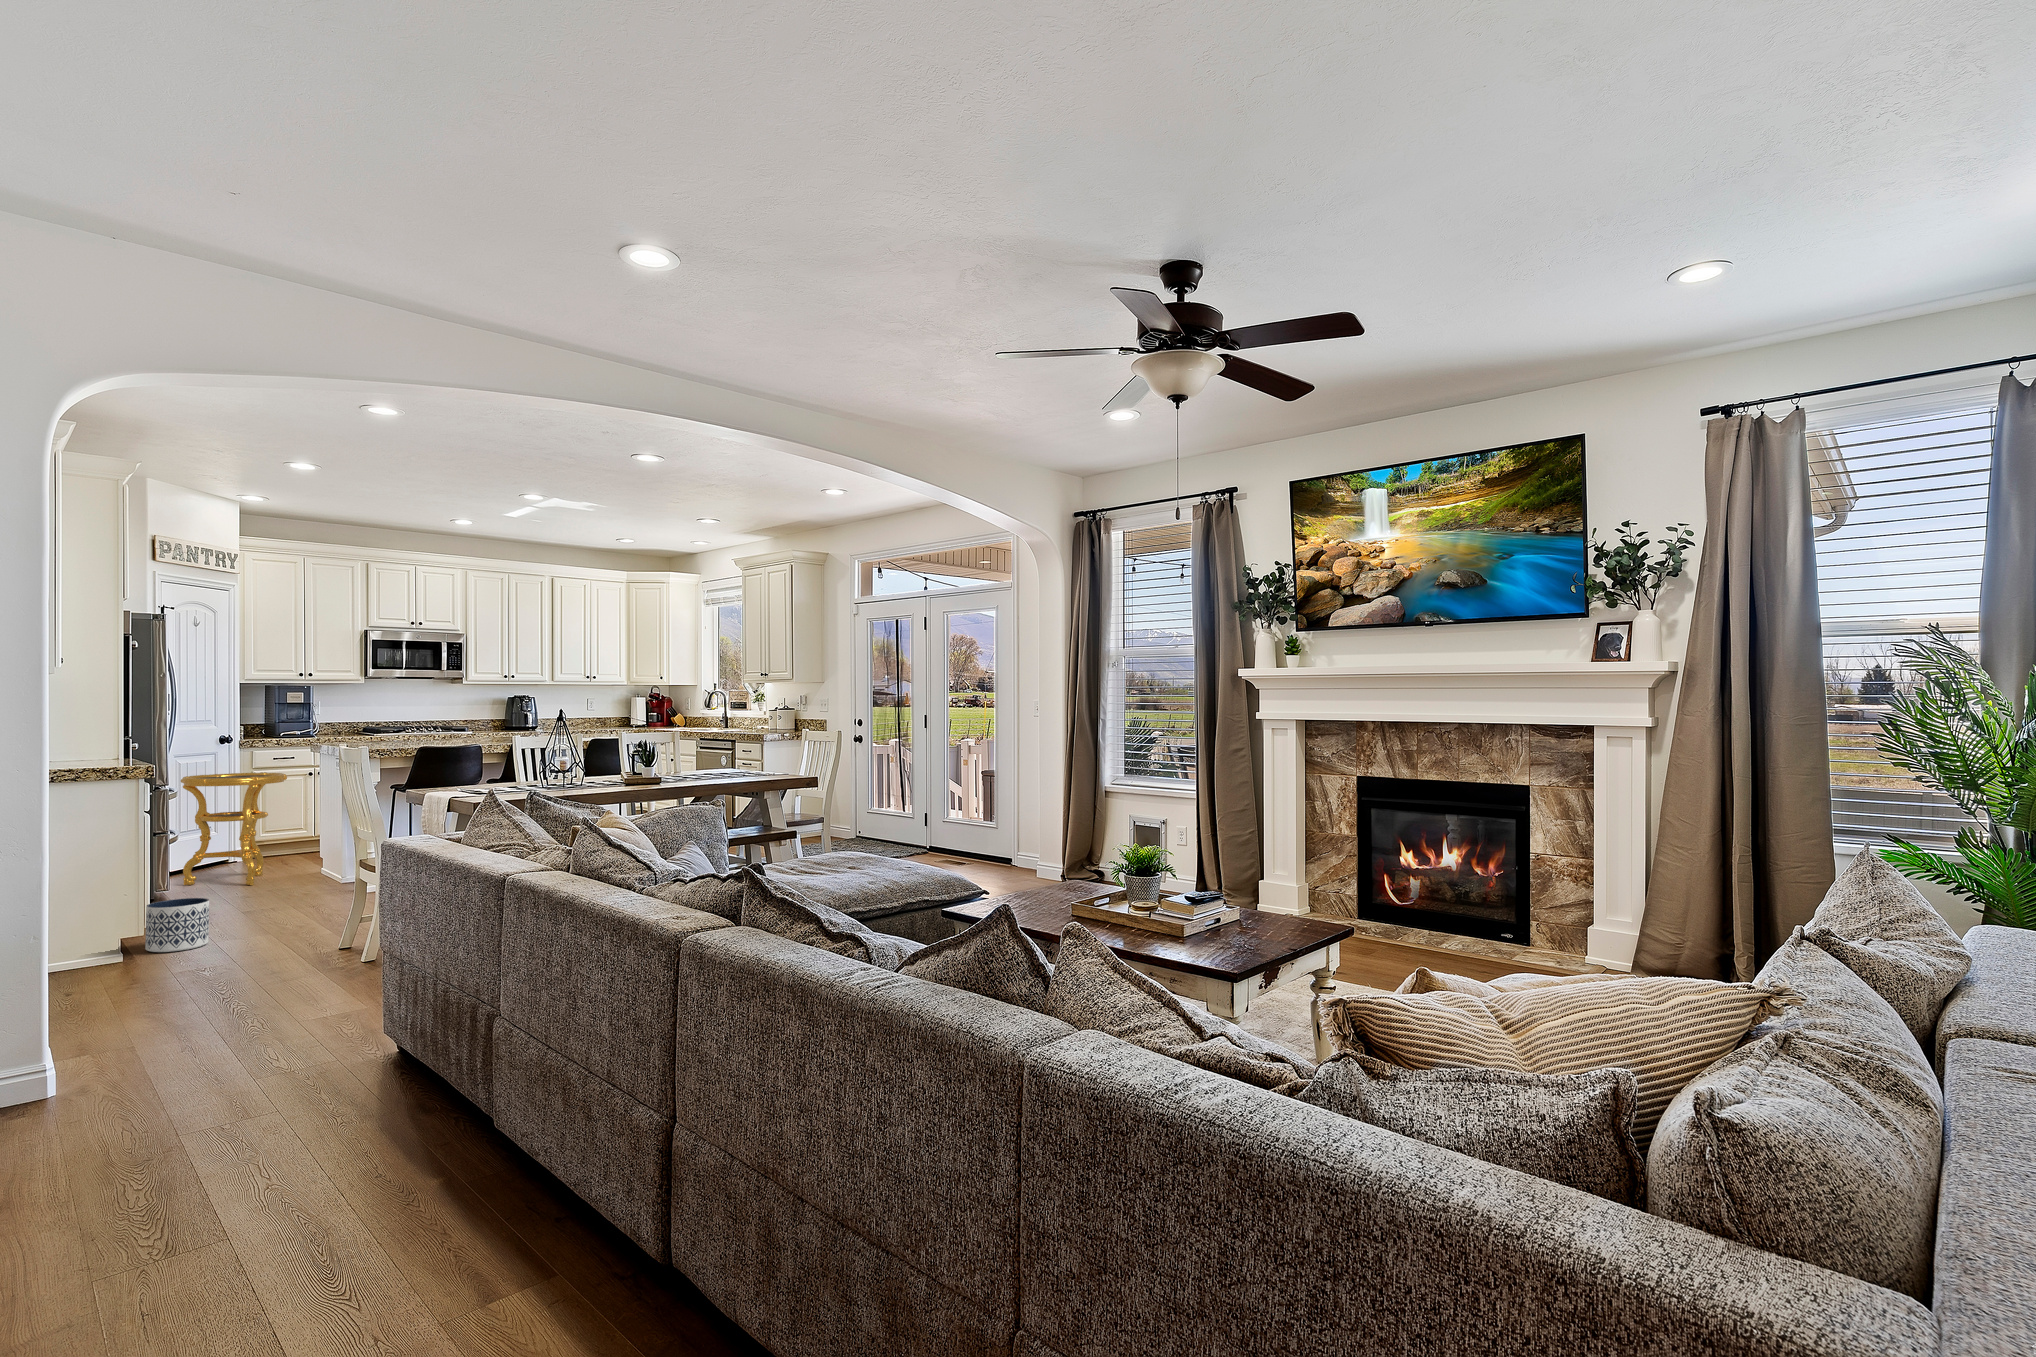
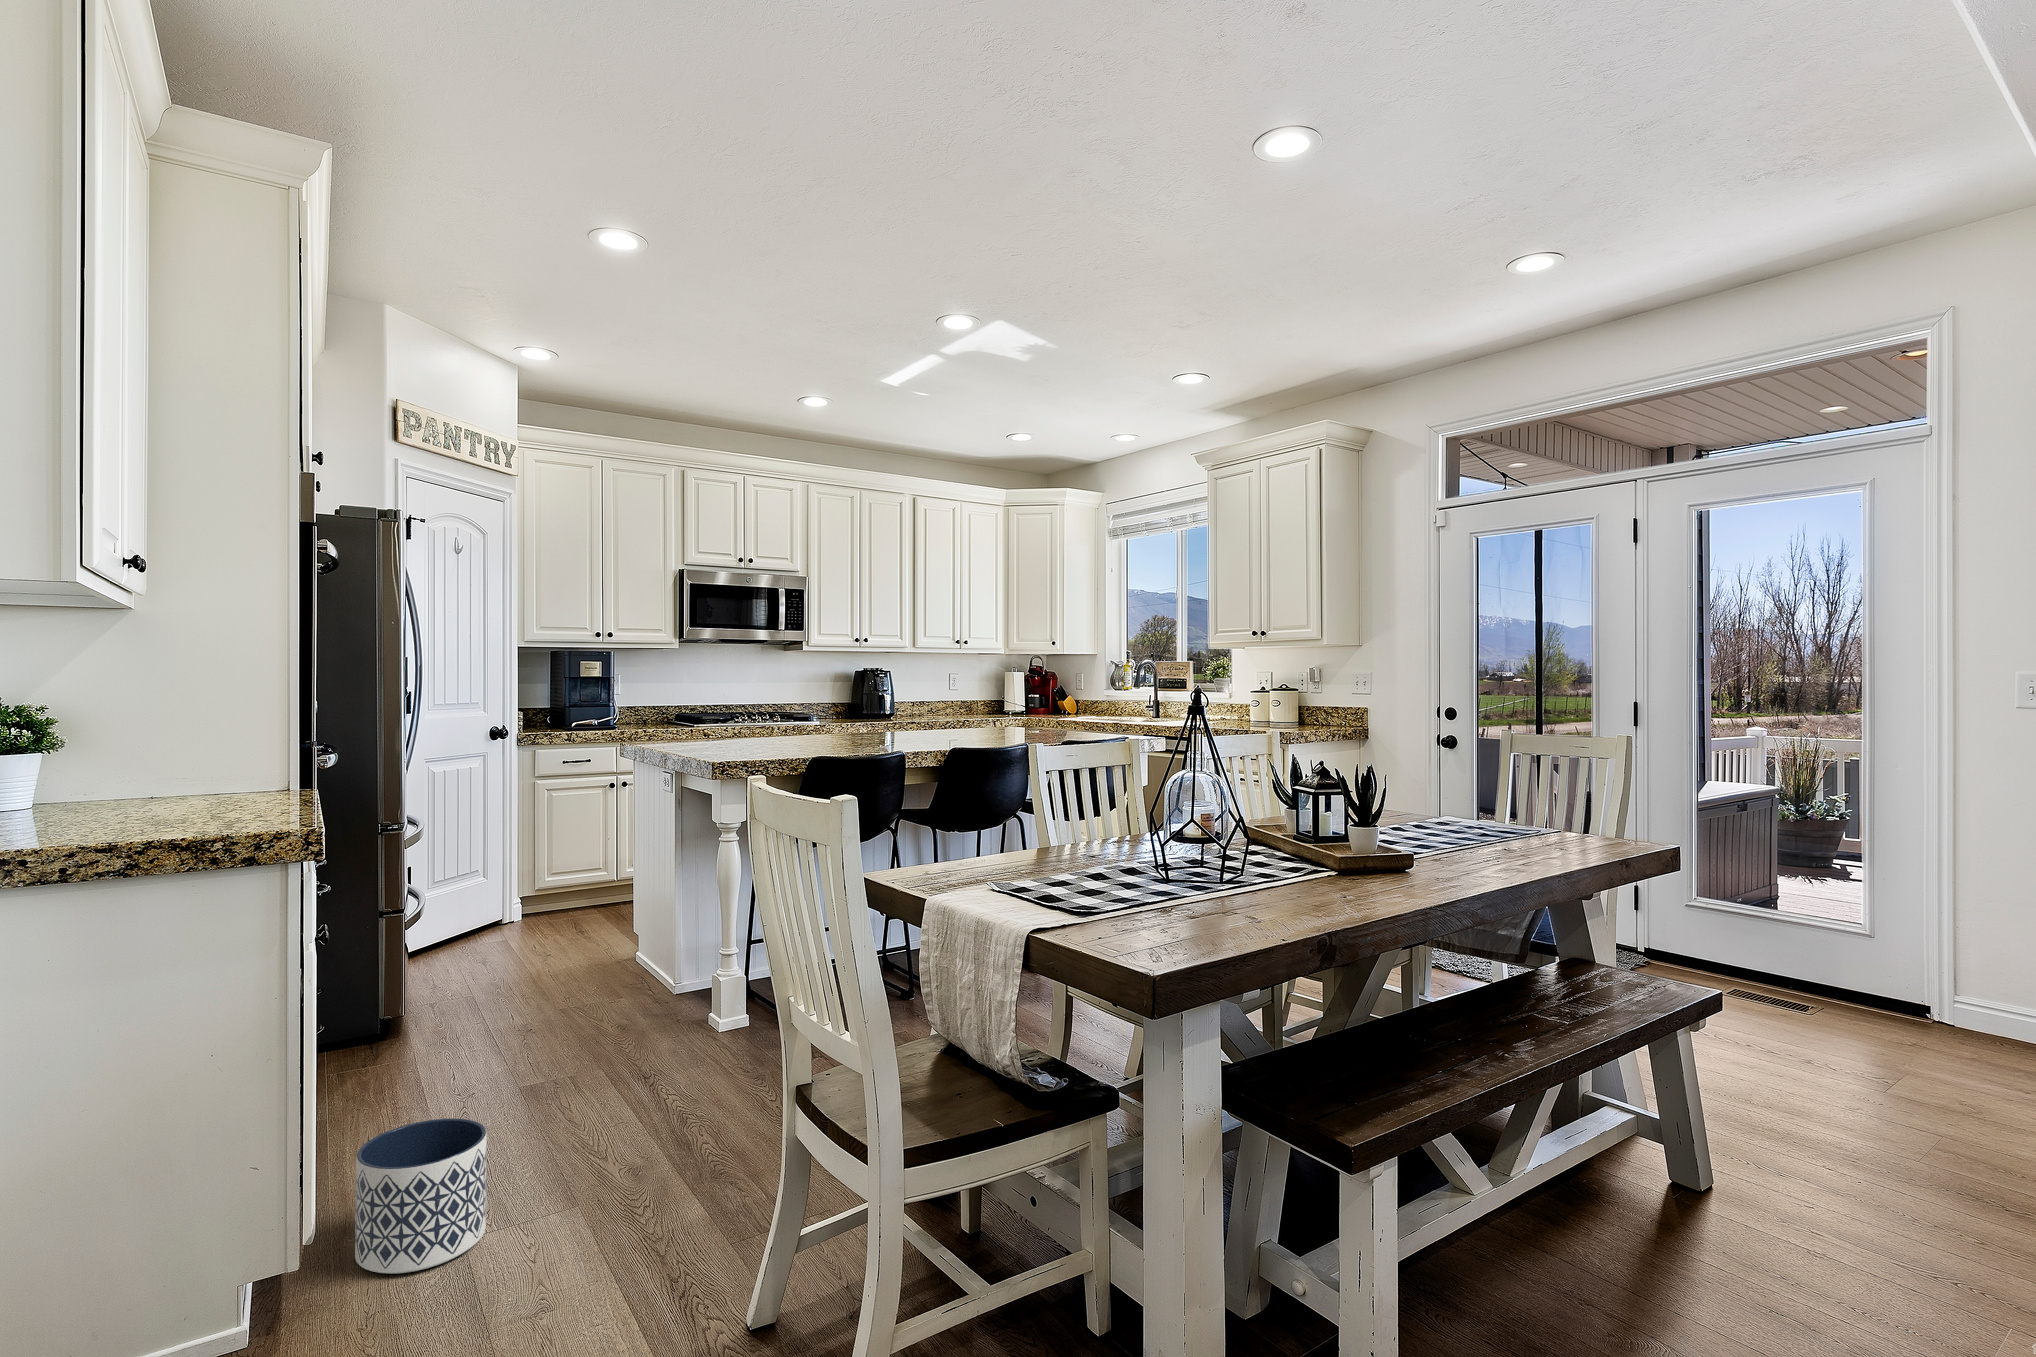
side table: present [181,772,287,885] -> none [437,792,596,992]

